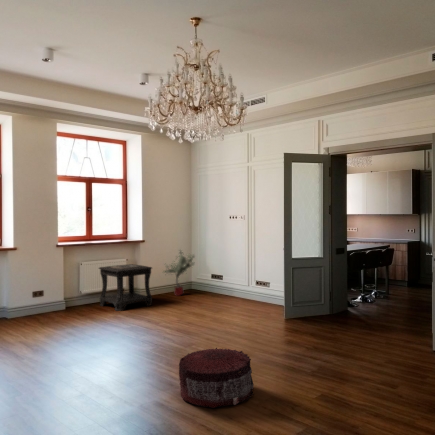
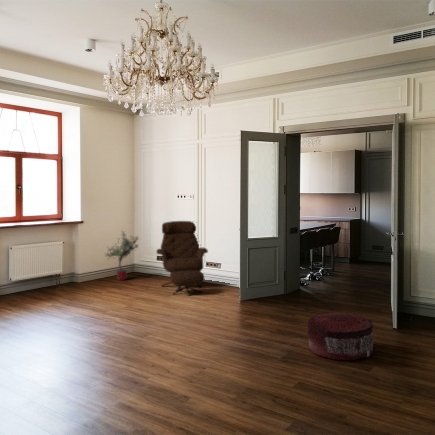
lounge chair: none [209,240,258,313] -> present [157,221,208,296]
side table: present [99,264,152,311] -> none [34,248,96,299]
pouf: present [179,348,254,408] -> present [307,312,375,360]

